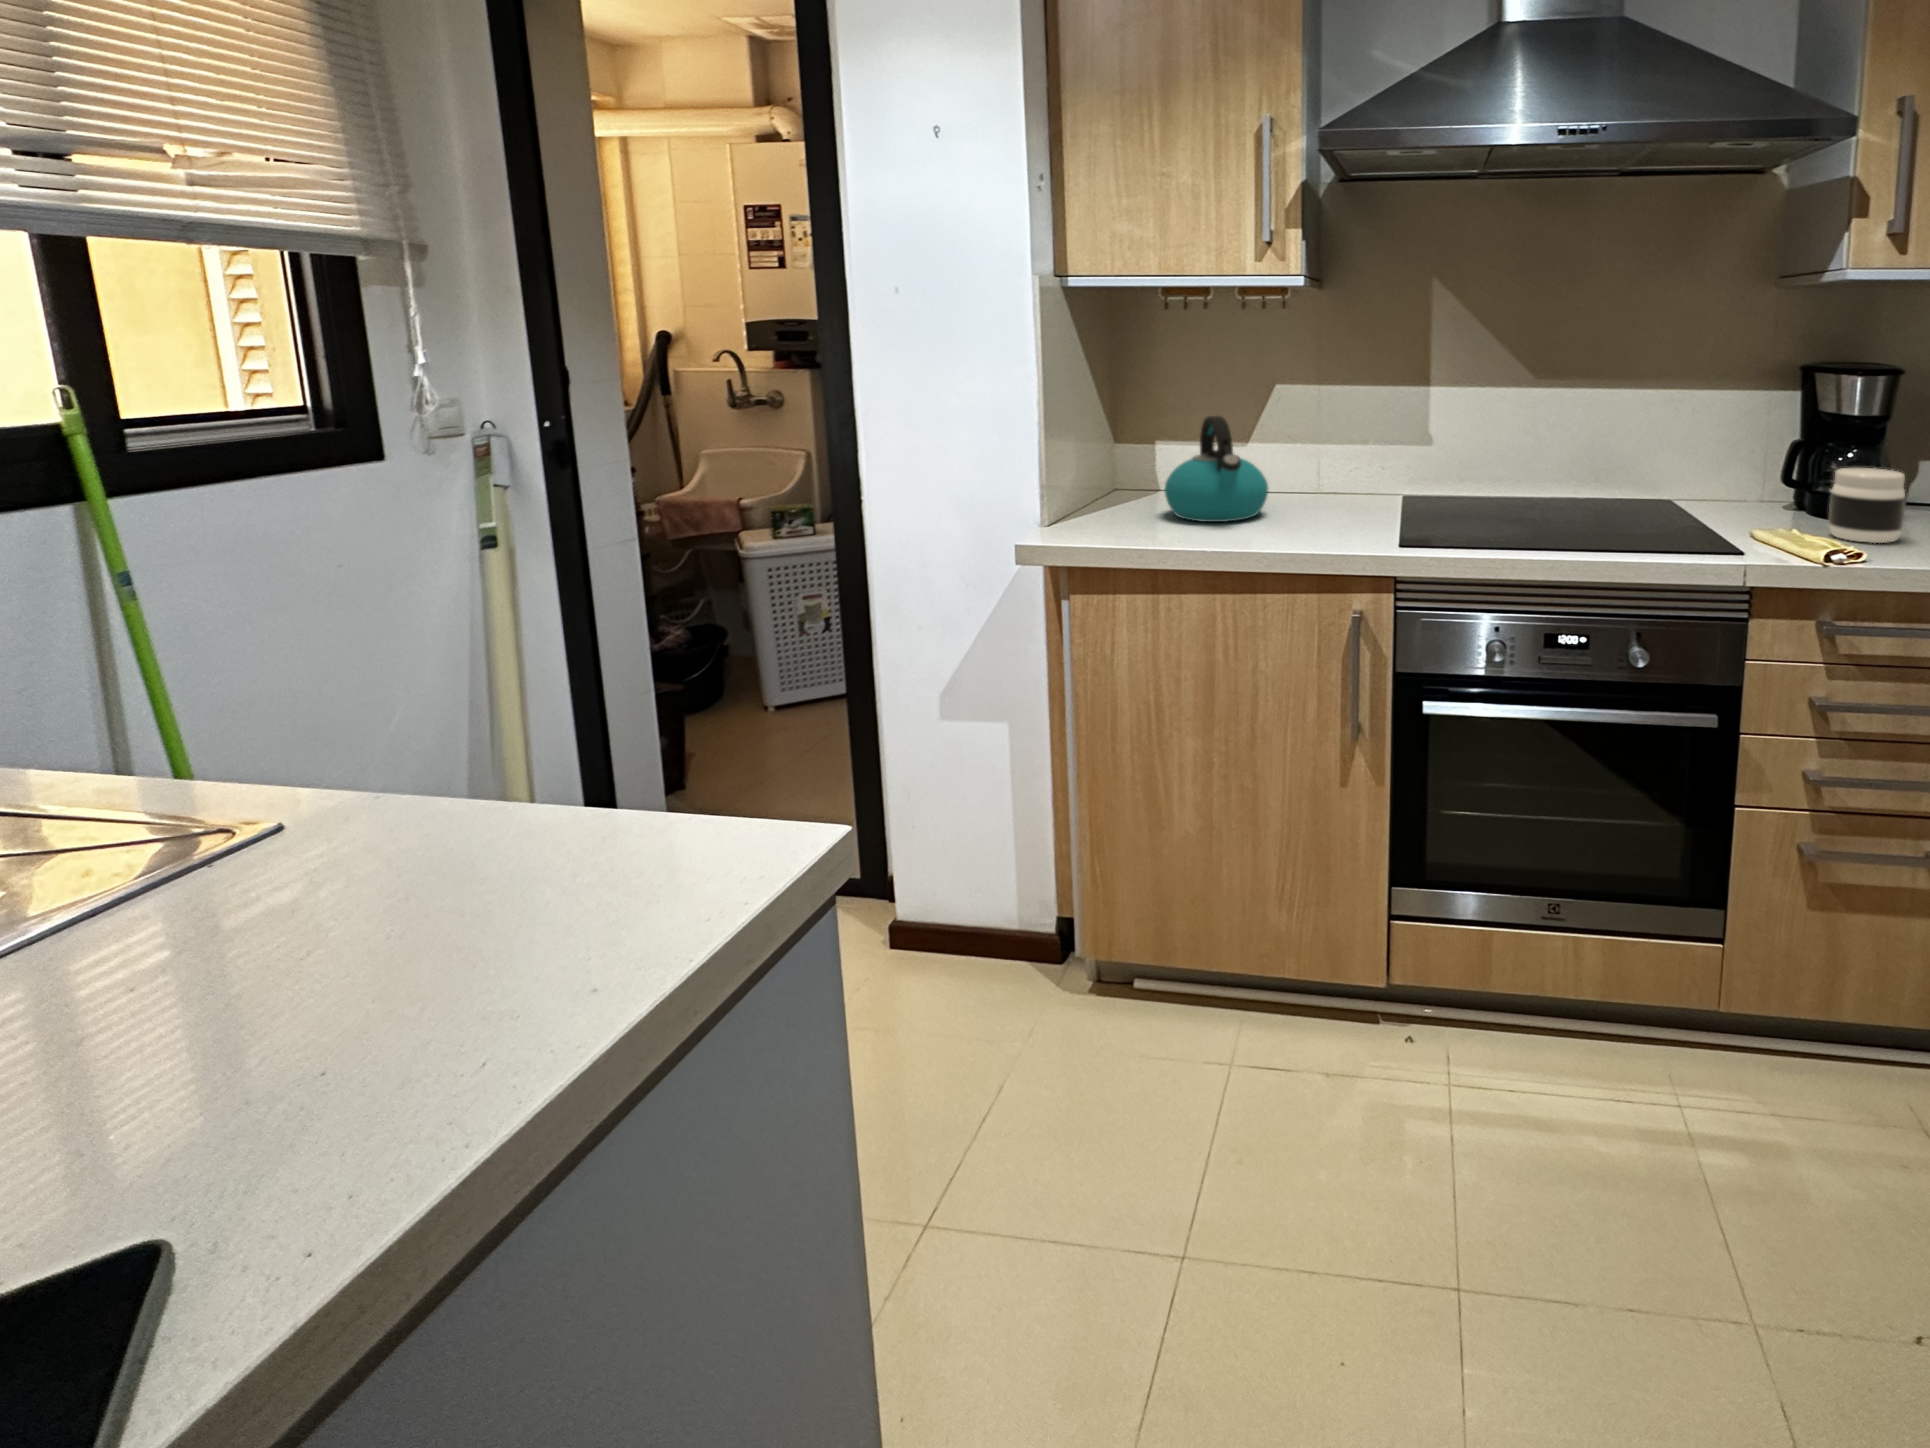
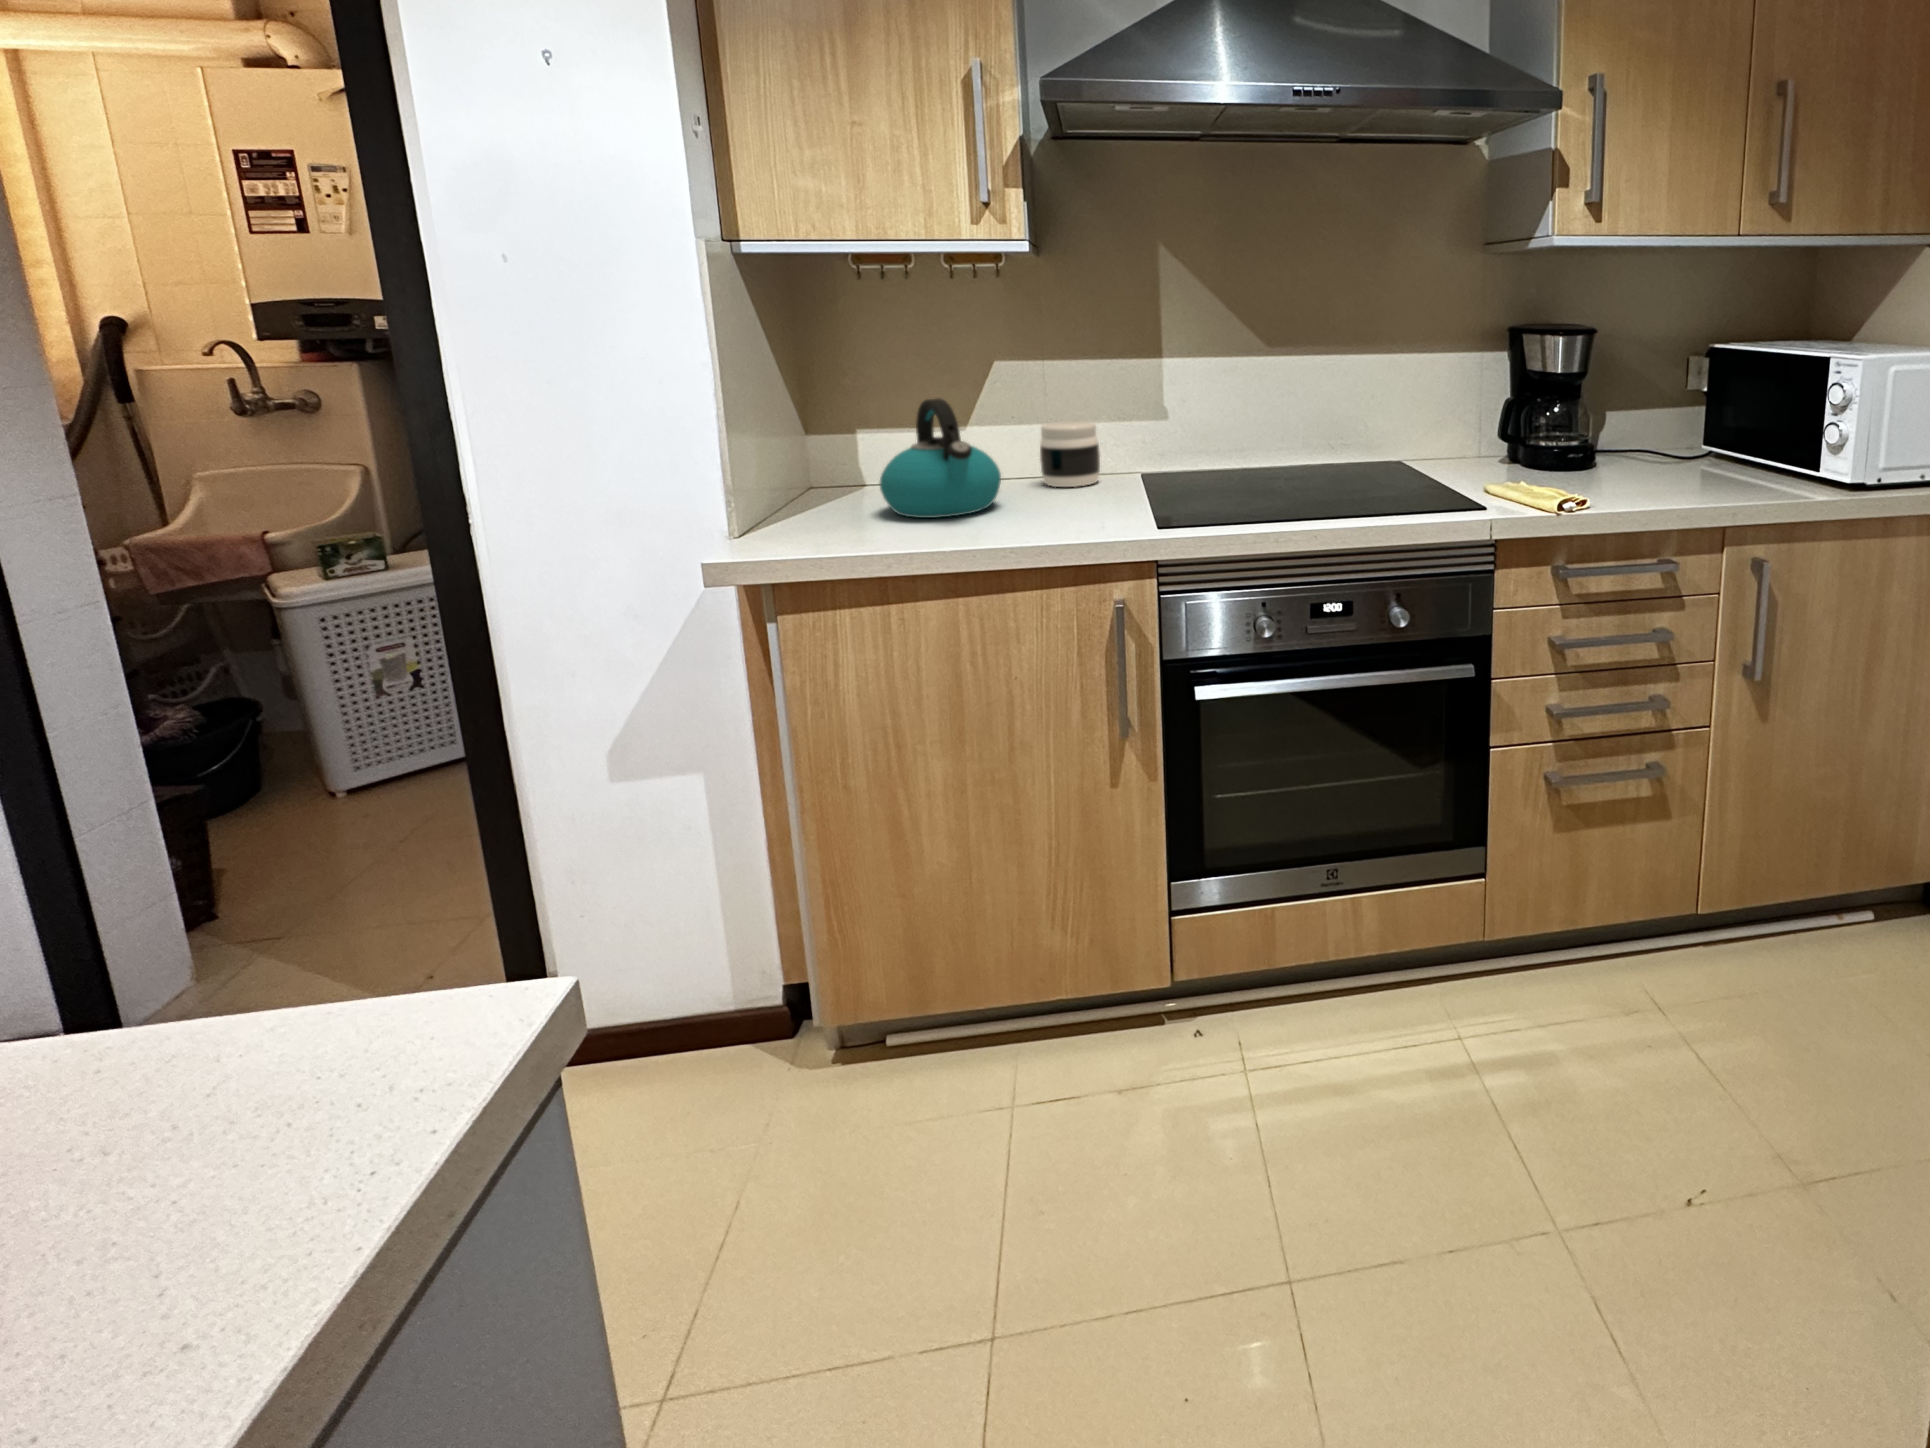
jar: present [1829,468,1905,543] -> present [1040,421,1100,487]

